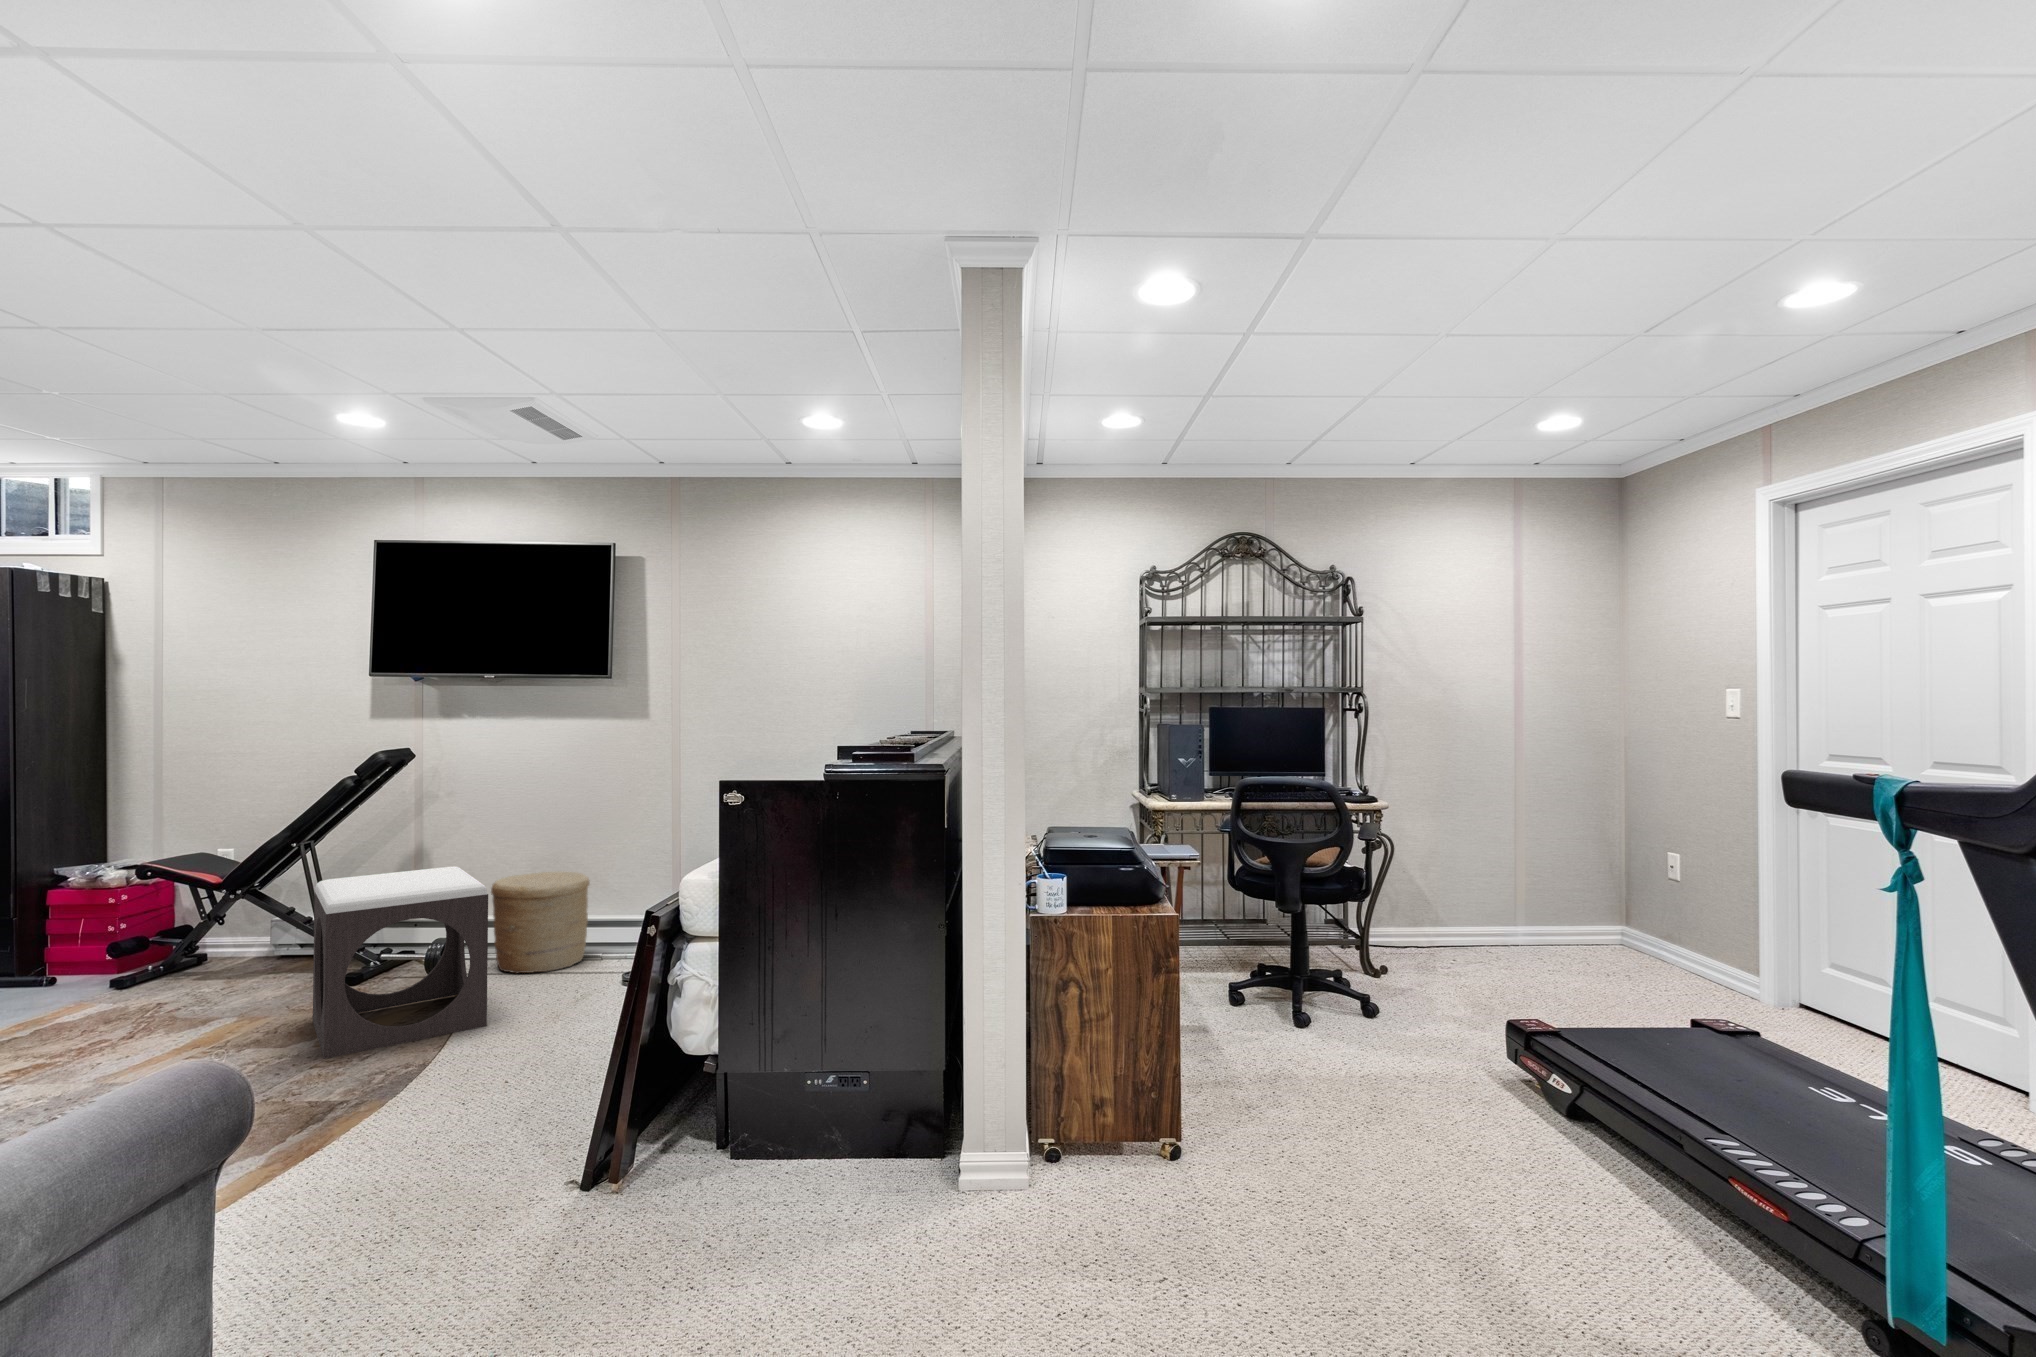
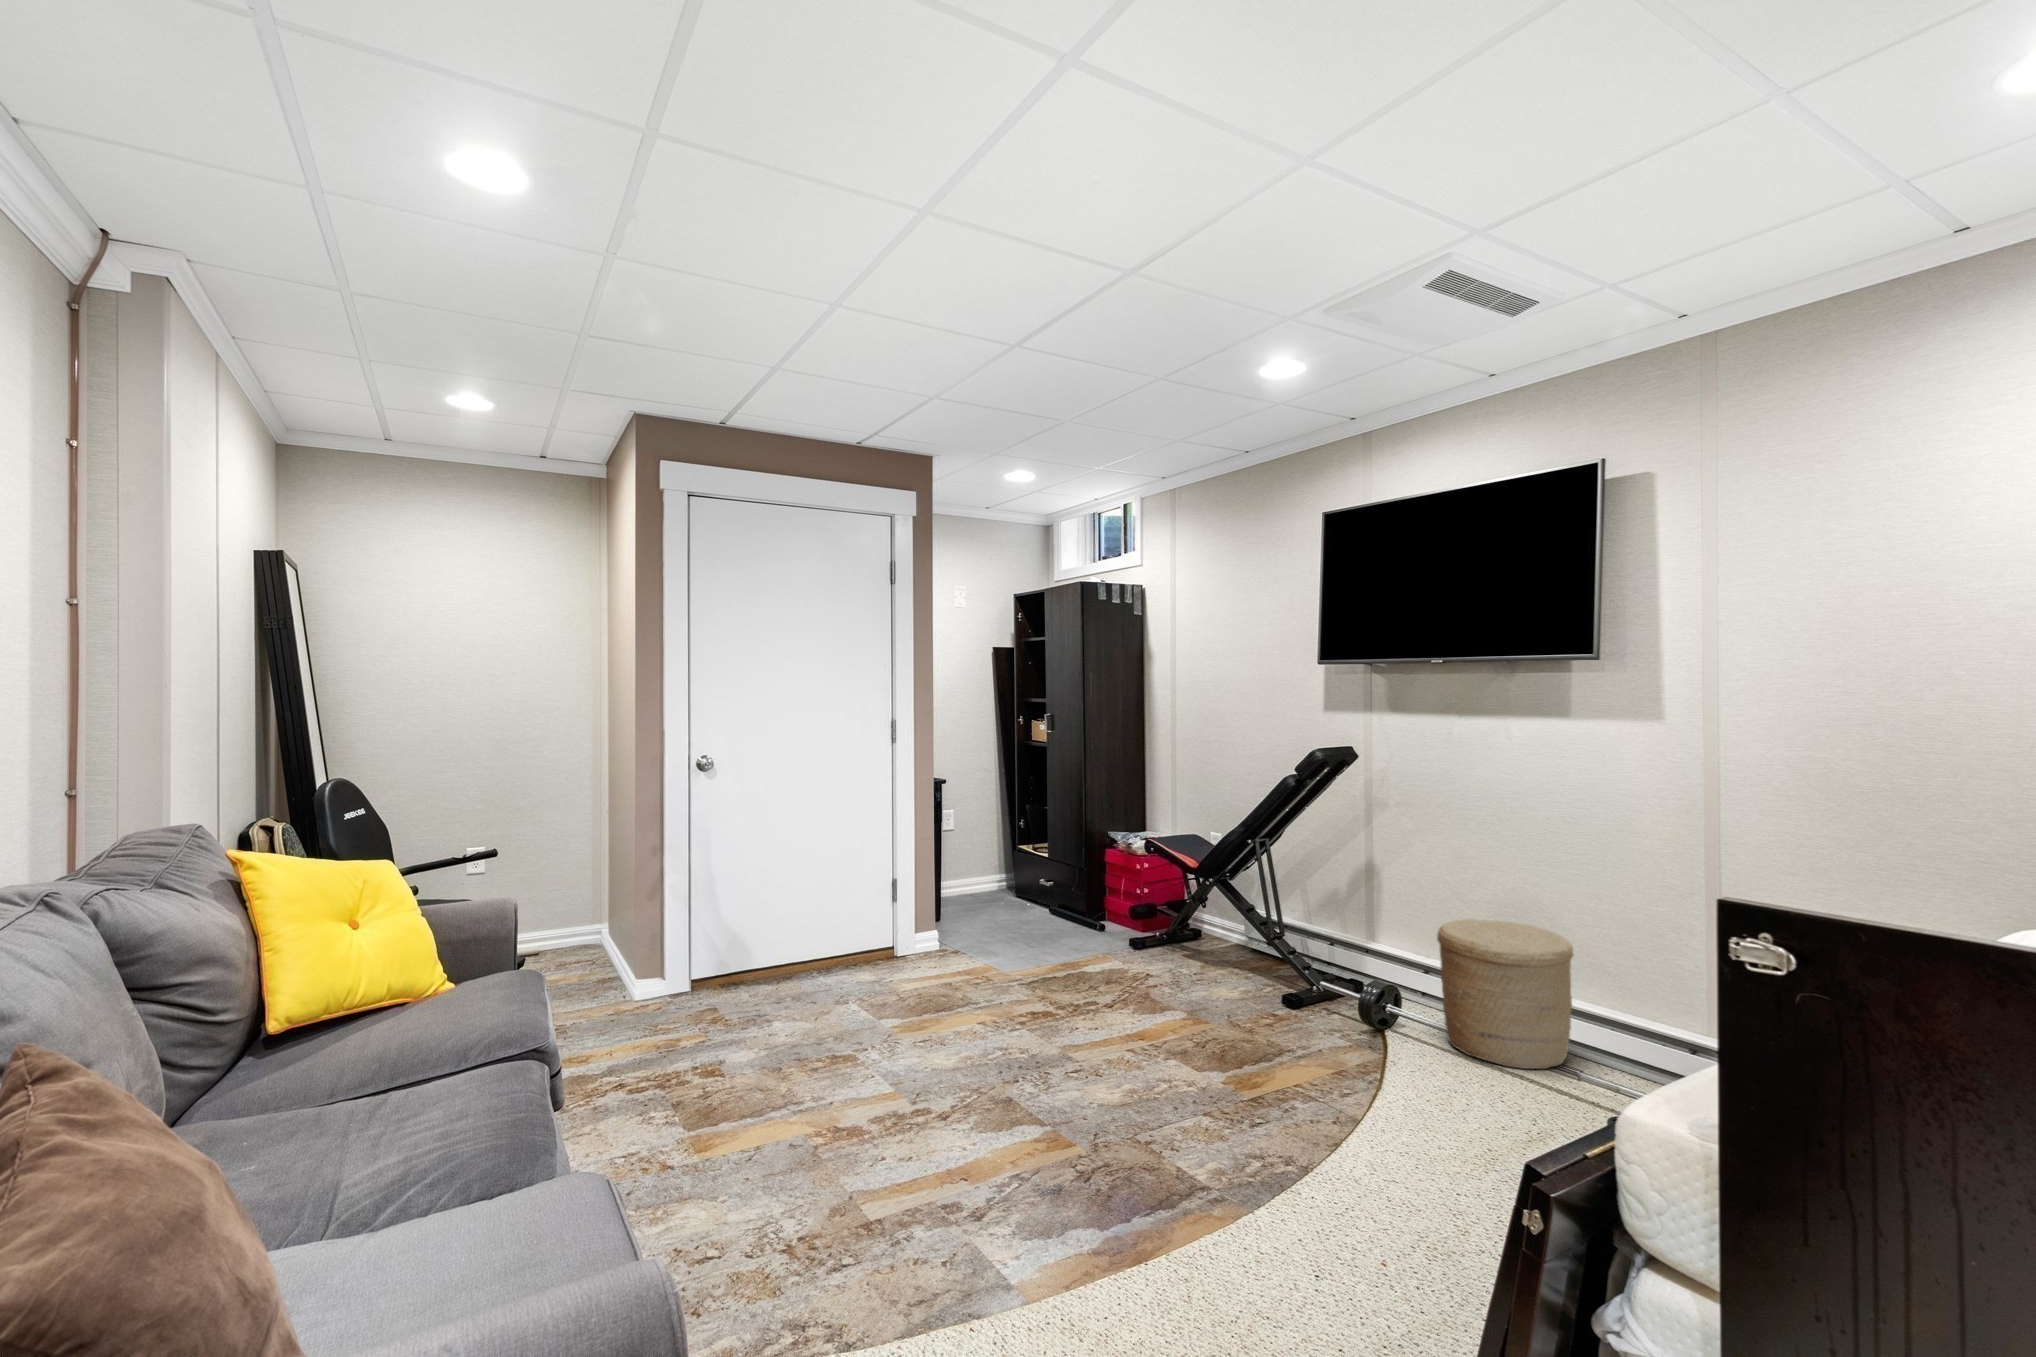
footstool: present [313,866,488,1059] -> none [1217,892,1401,1137]

